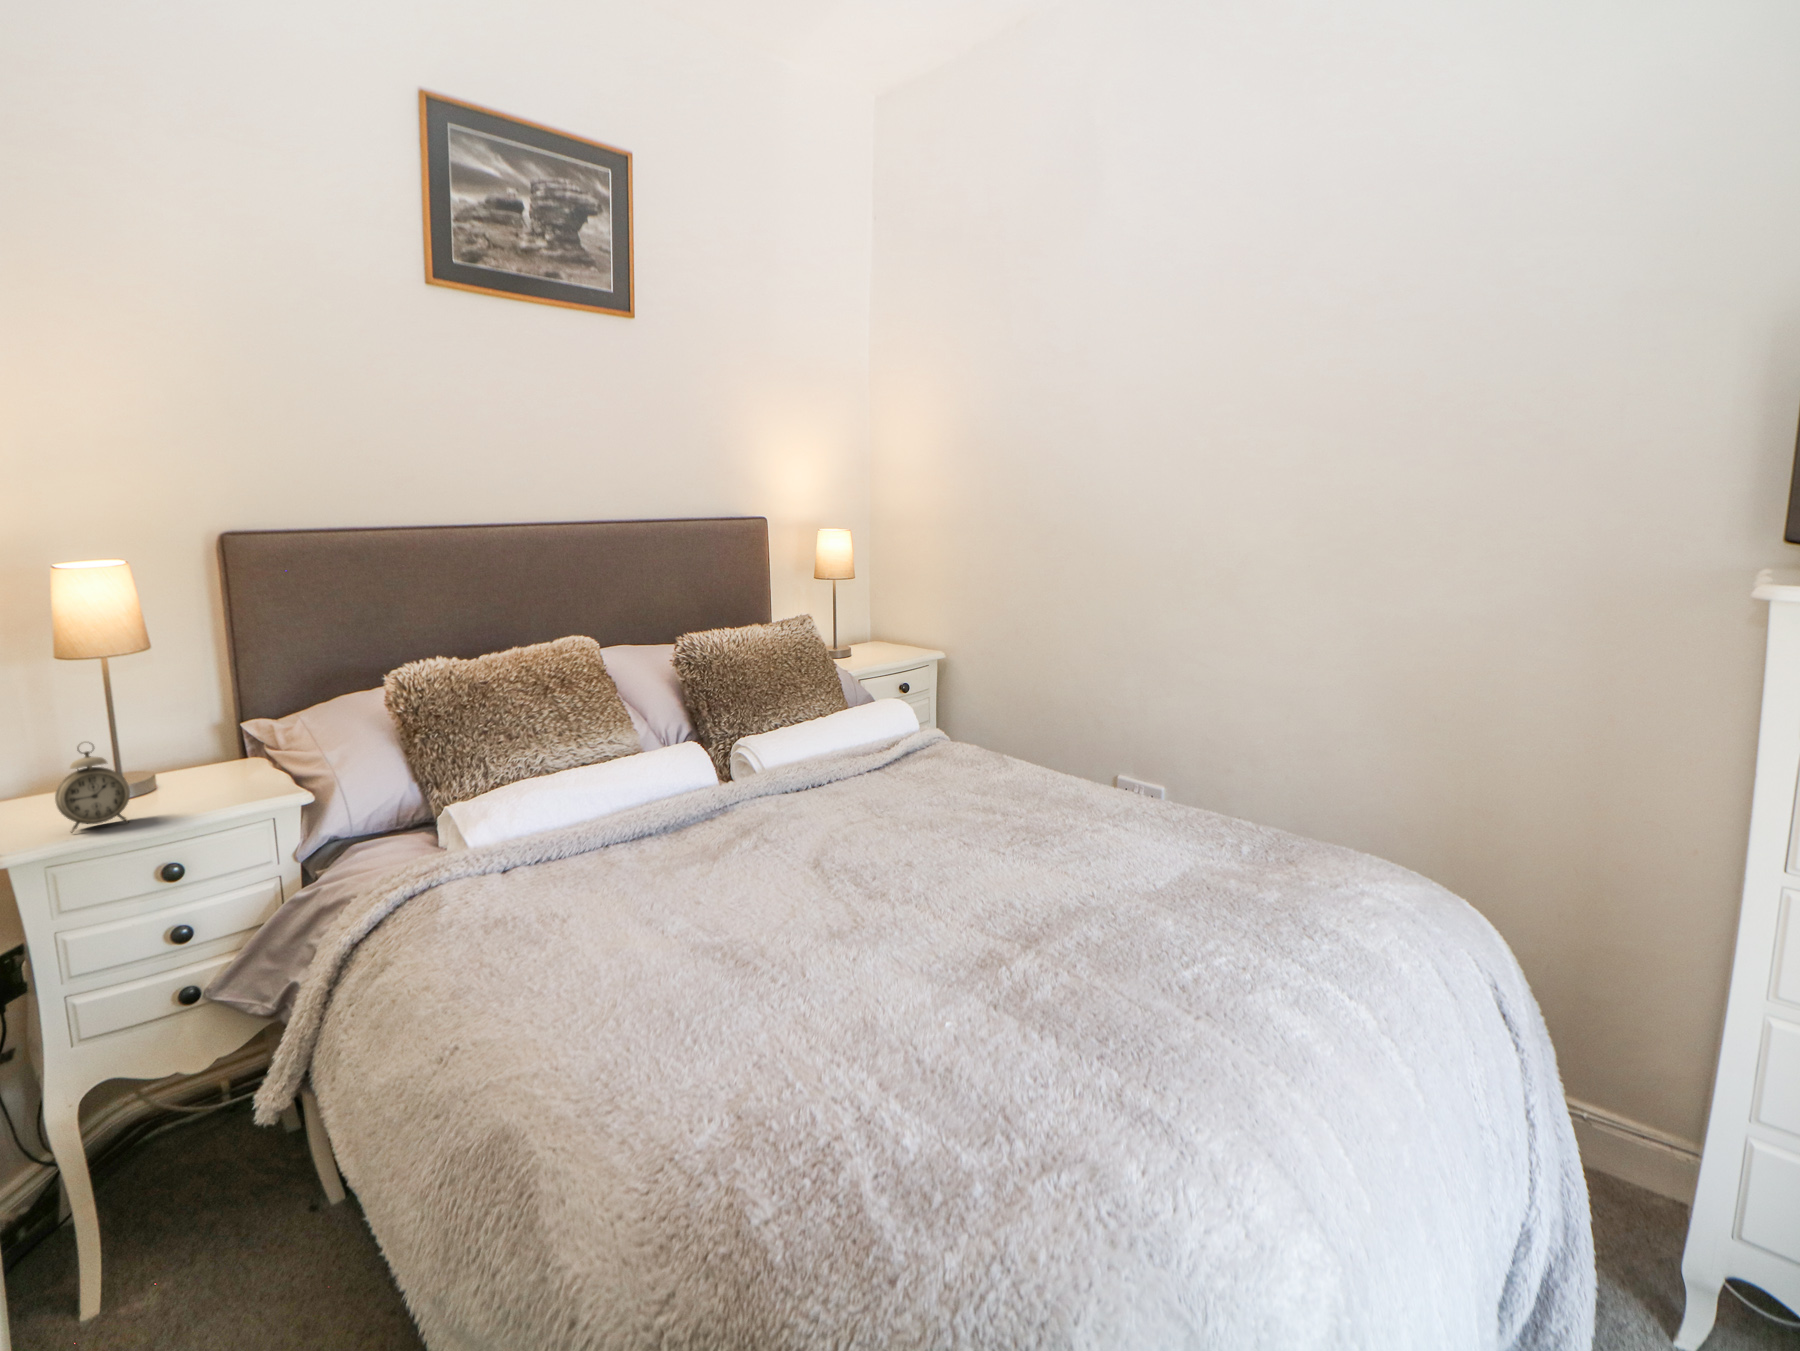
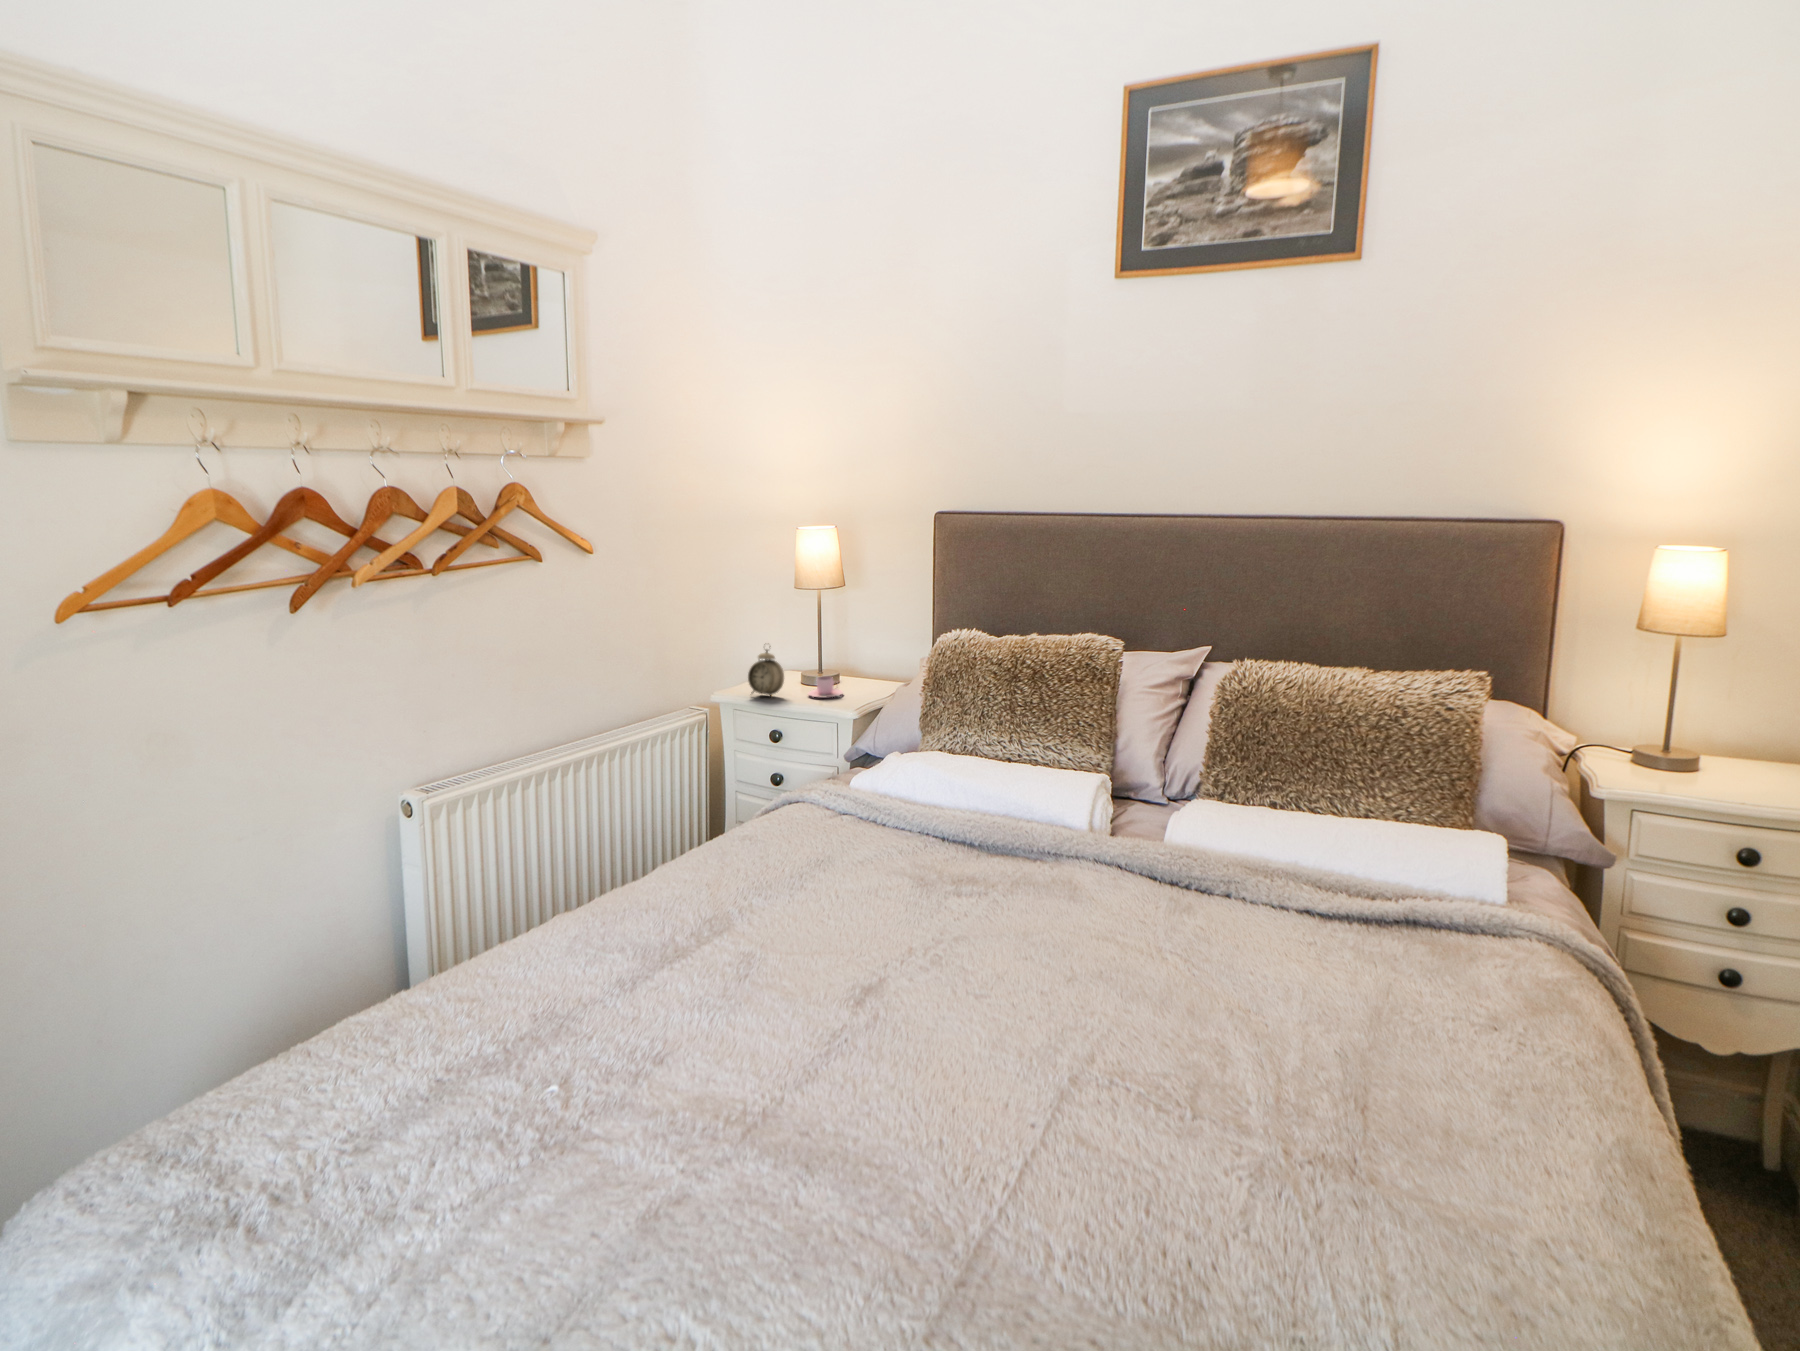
teacup: none [163,733,236,802] -> present [808,676,843,697]

